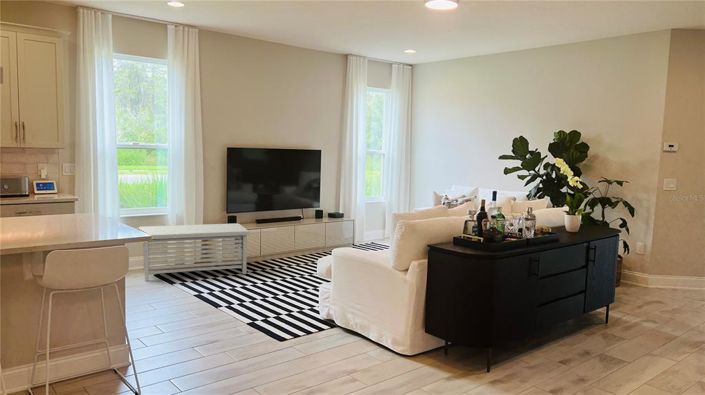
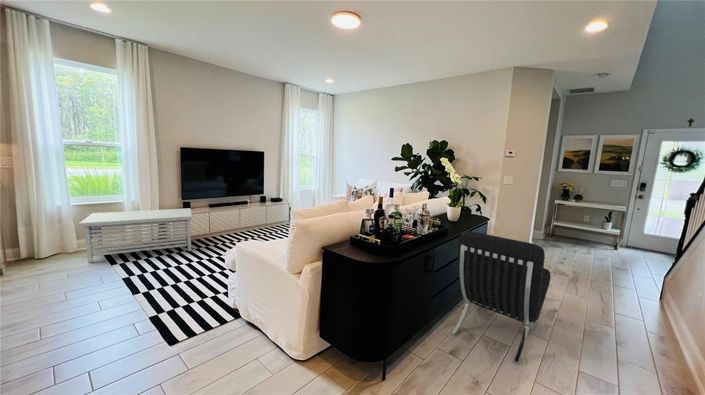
lounge chair: none [564,237,684,372] -> present [451,231,551,365]

